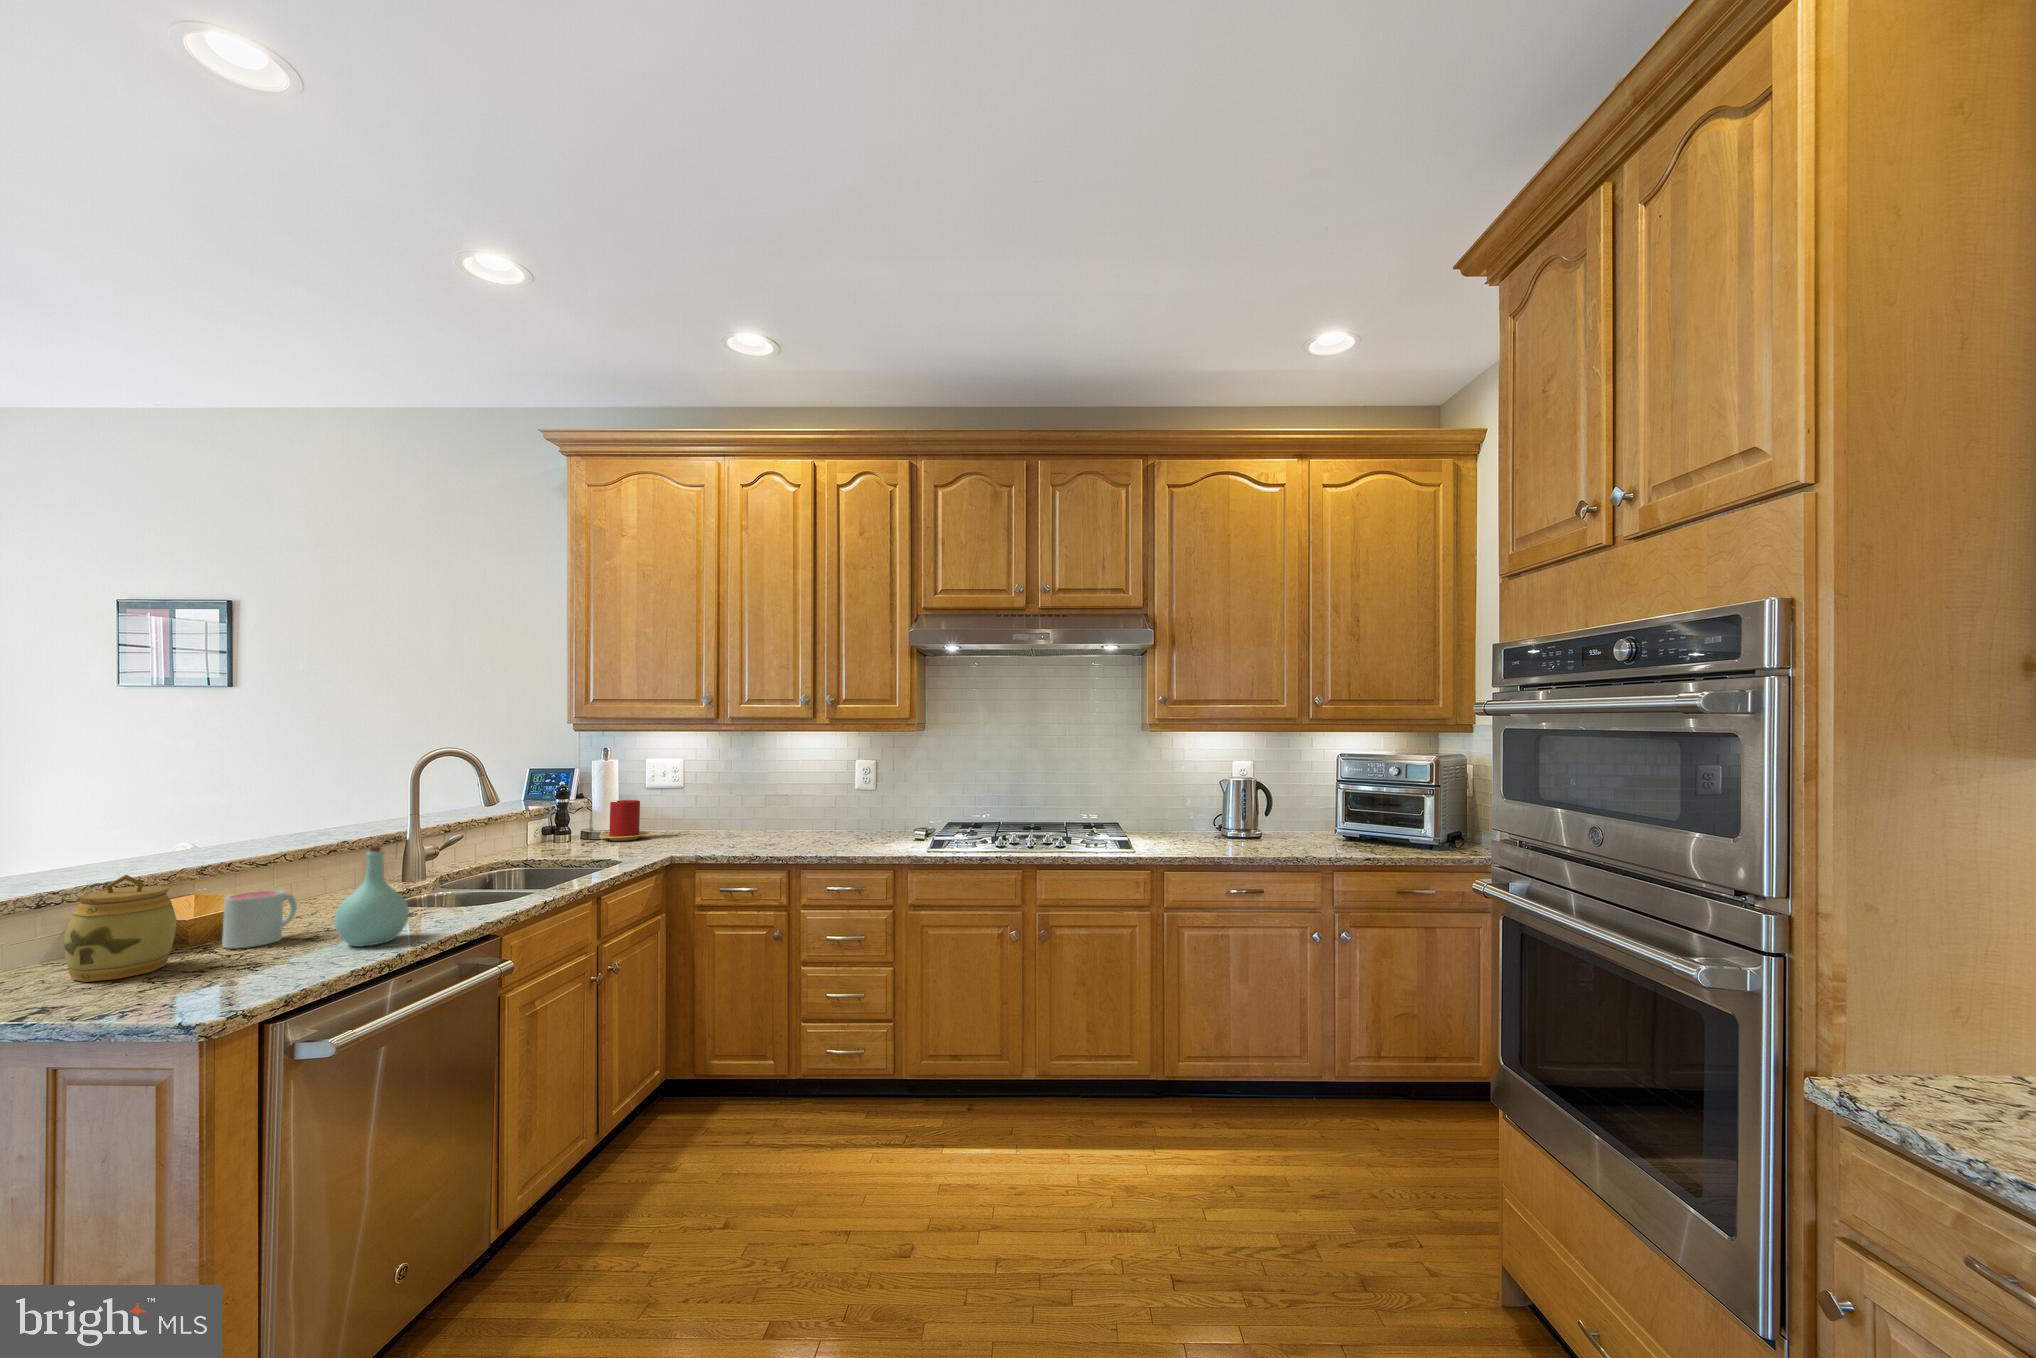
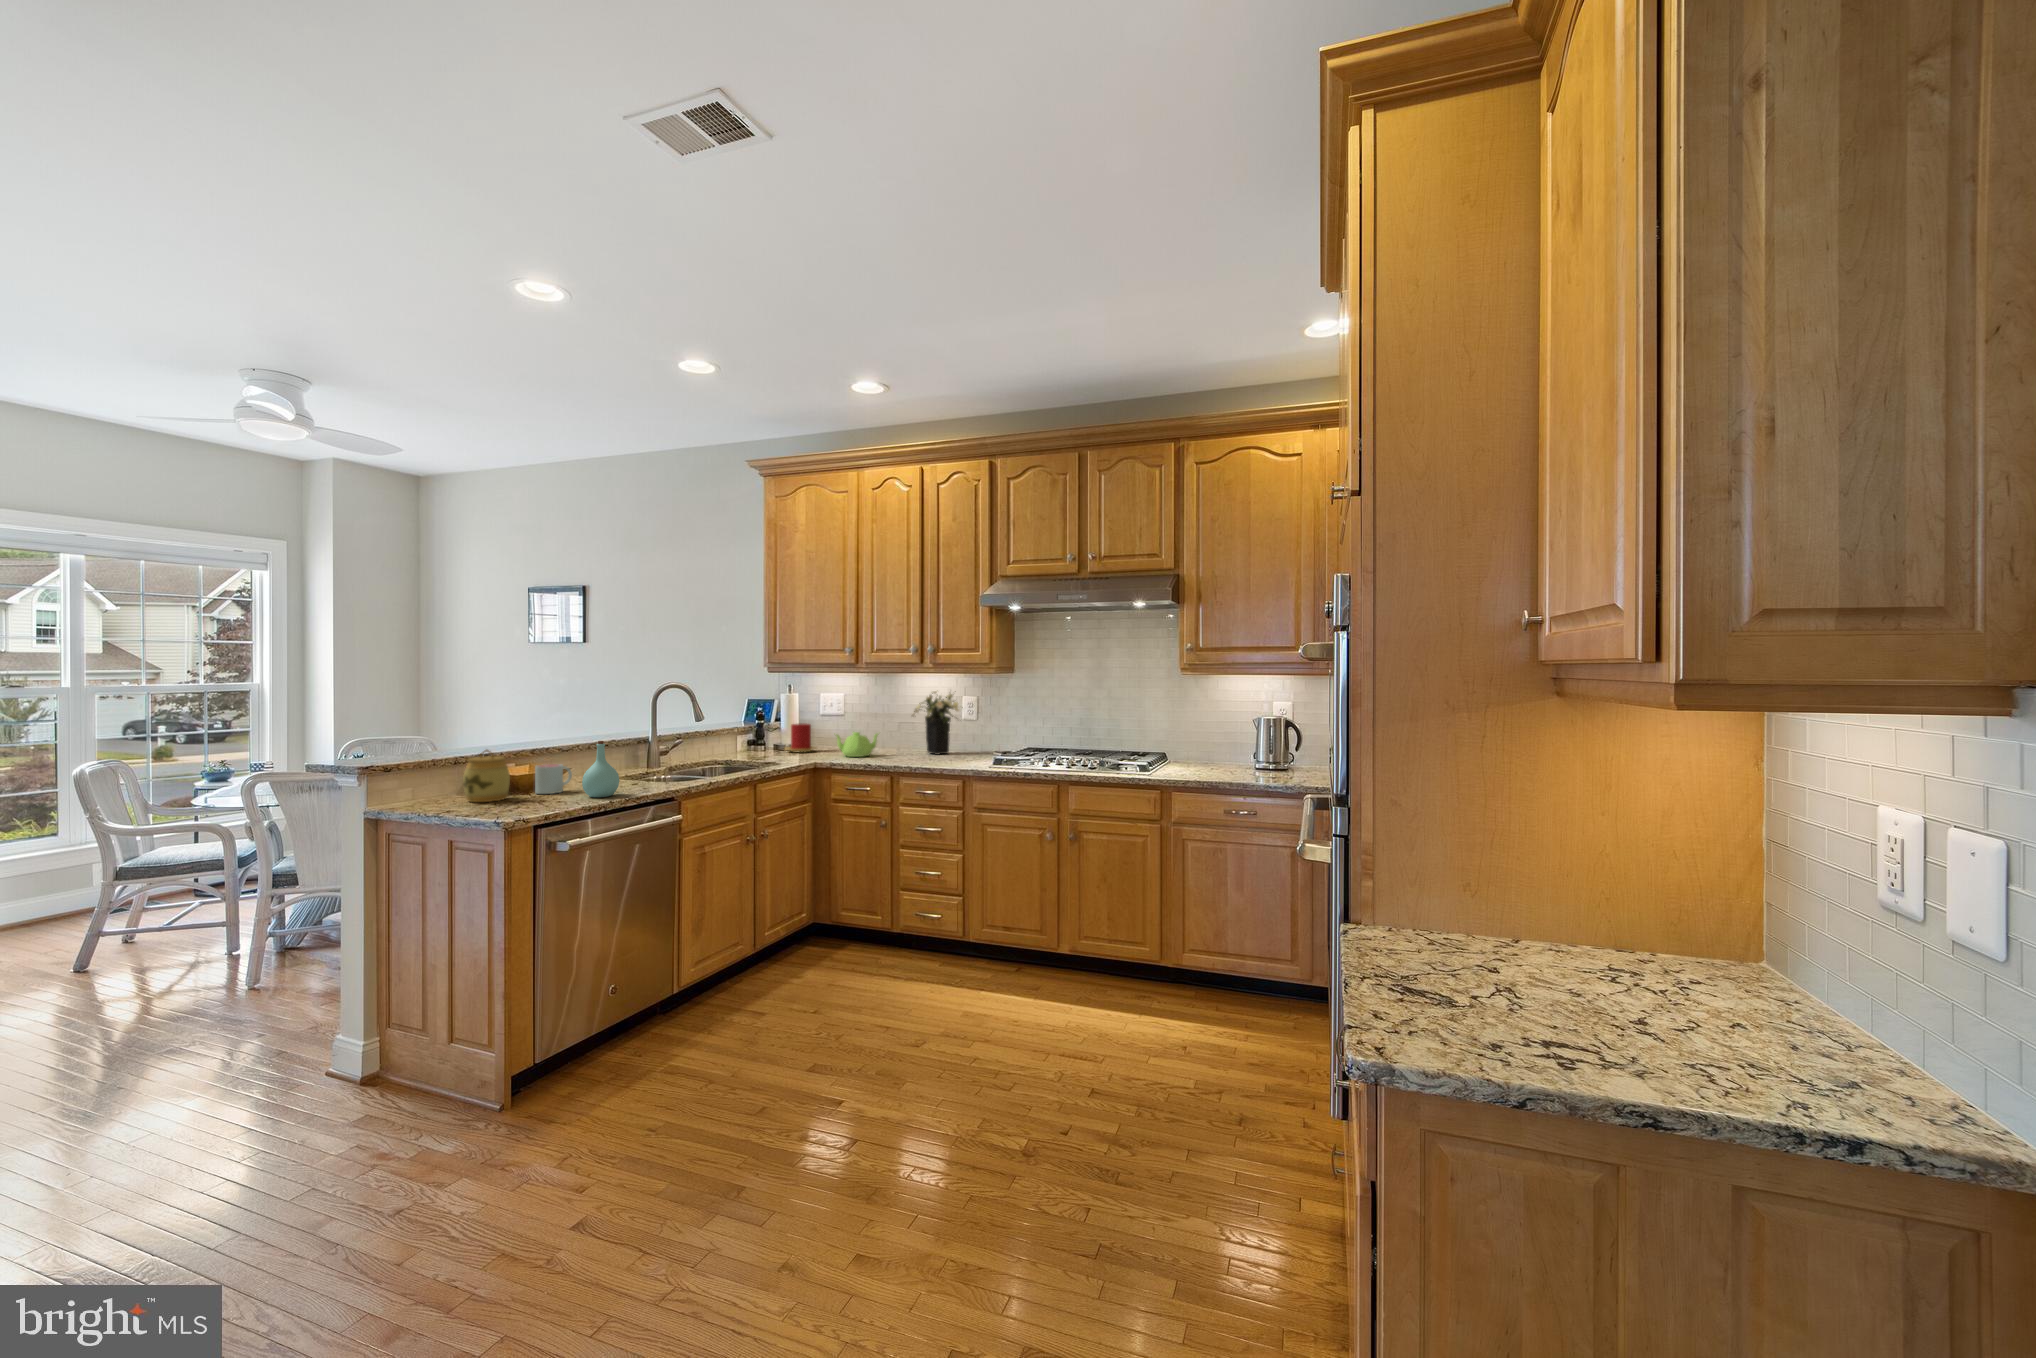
flower arrangement: none [791,750,860,834] -> present [912,690,963,755]
teapot: none [685,808,749,843] -> present [836,732,878,757]

